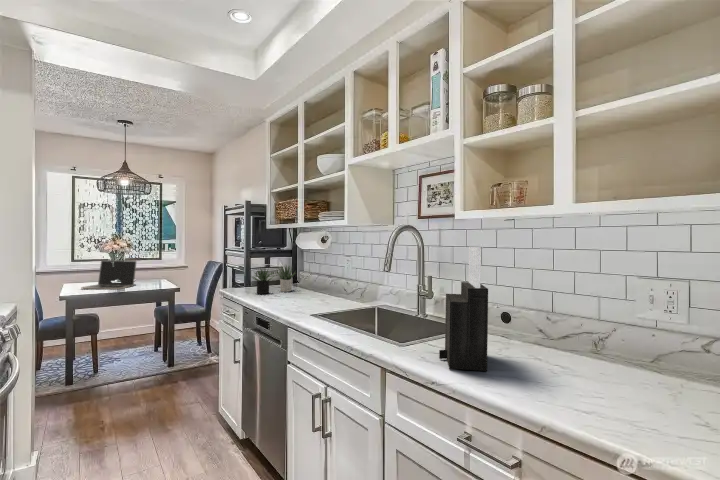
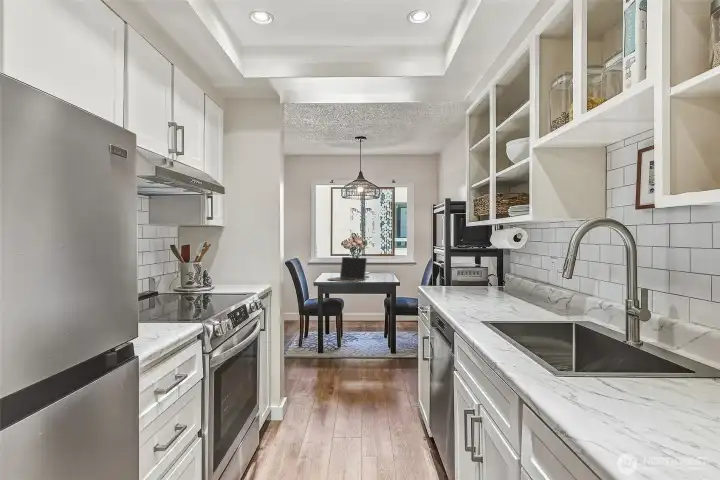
knife block: present [439,247,488,371] -> none [591,248,669,436]
succulent plant: present [252,266,294,294] -> none [441,264,496,295]

